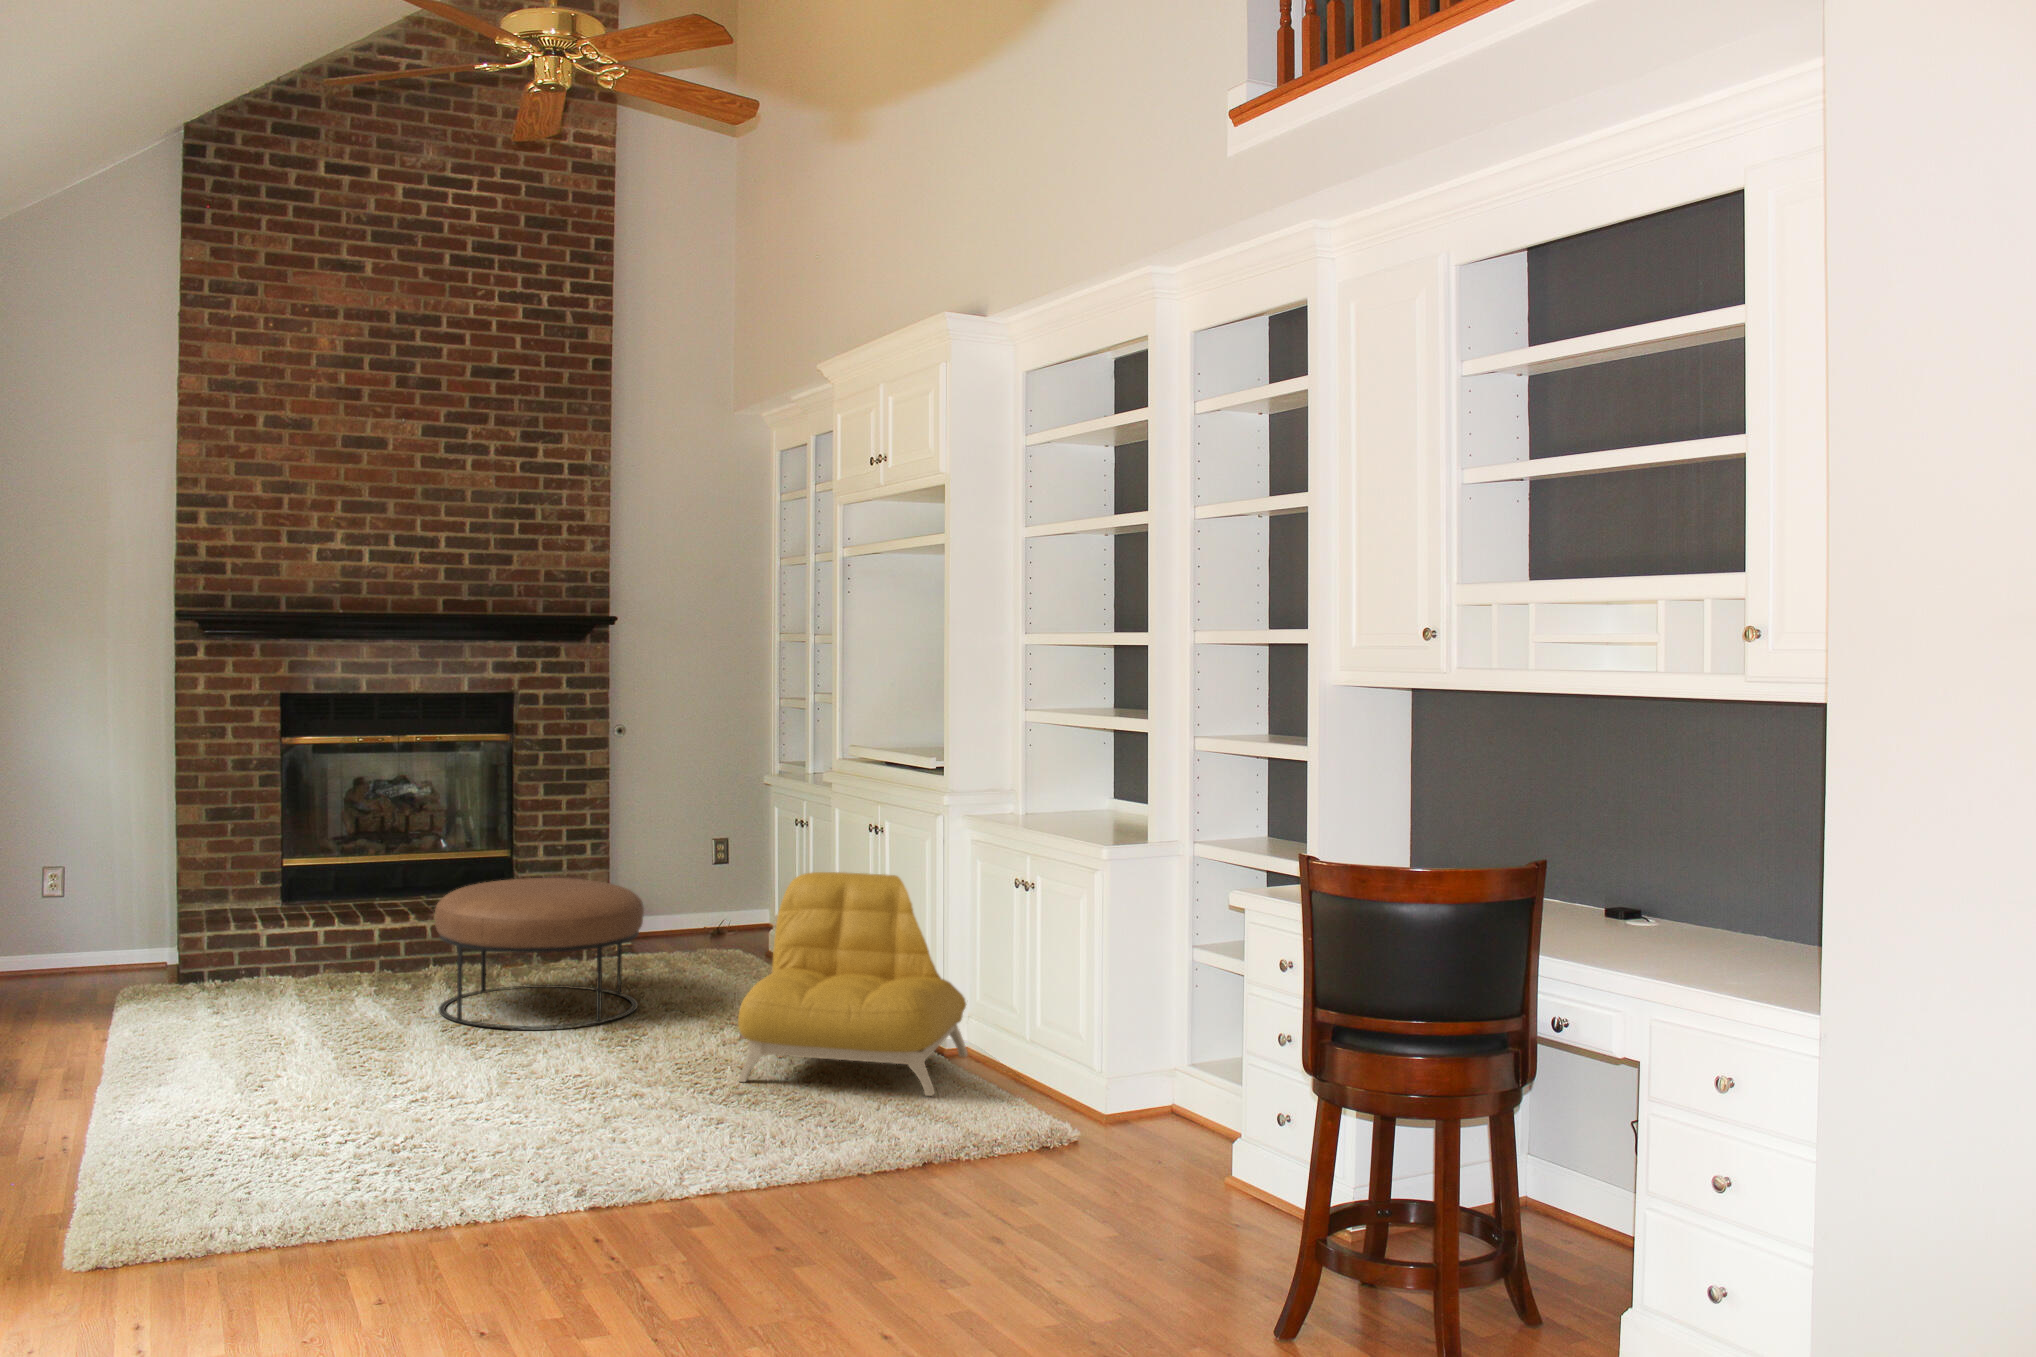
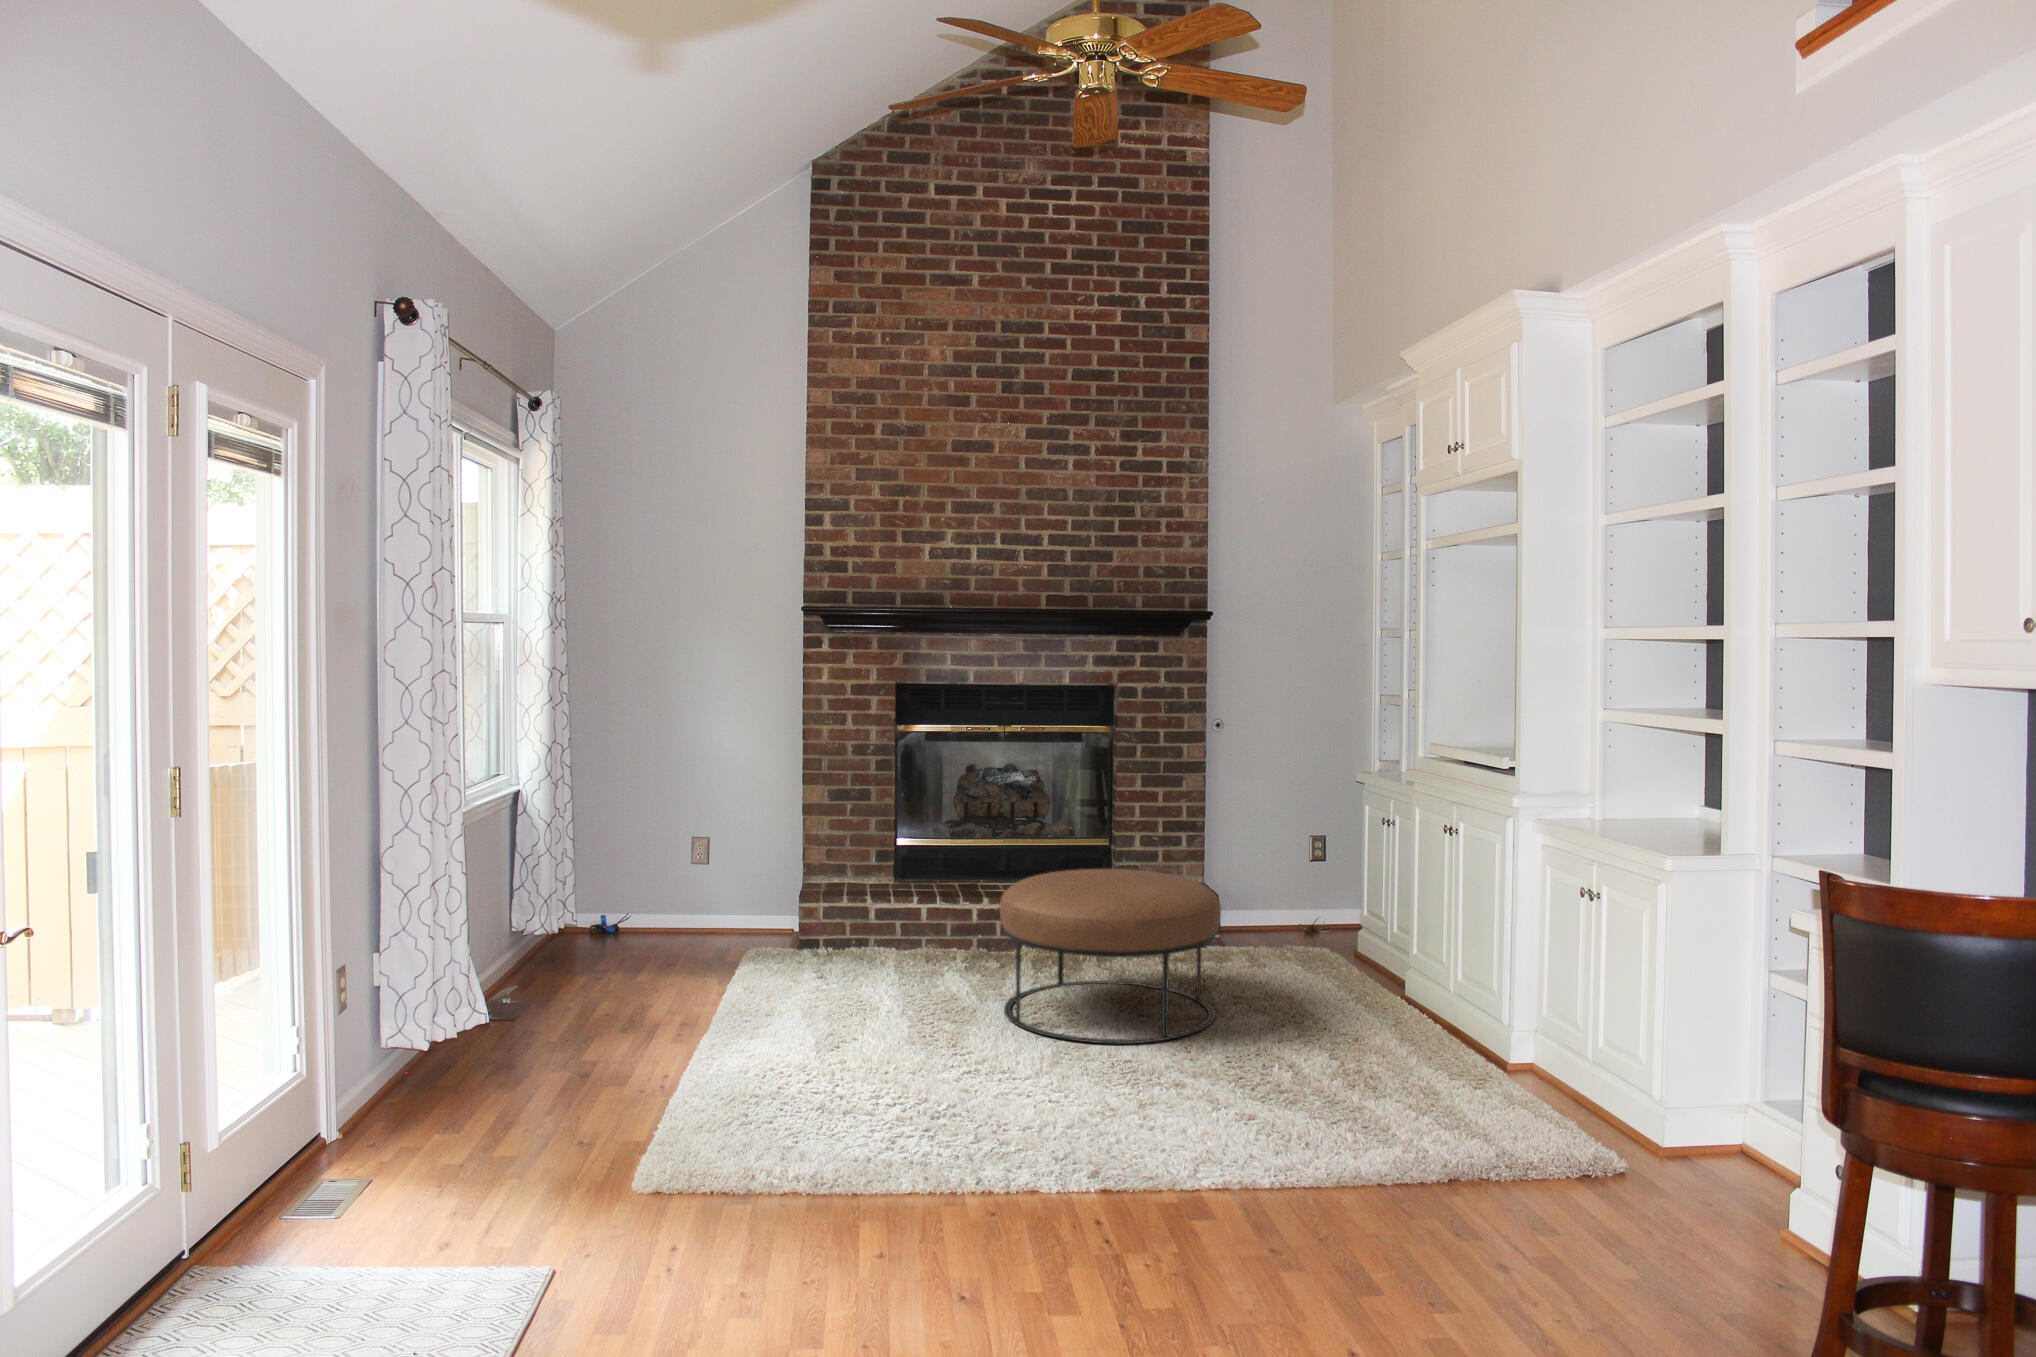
armchair: present [738,872,968,1096] -> none [1315,883,1640,1223]

